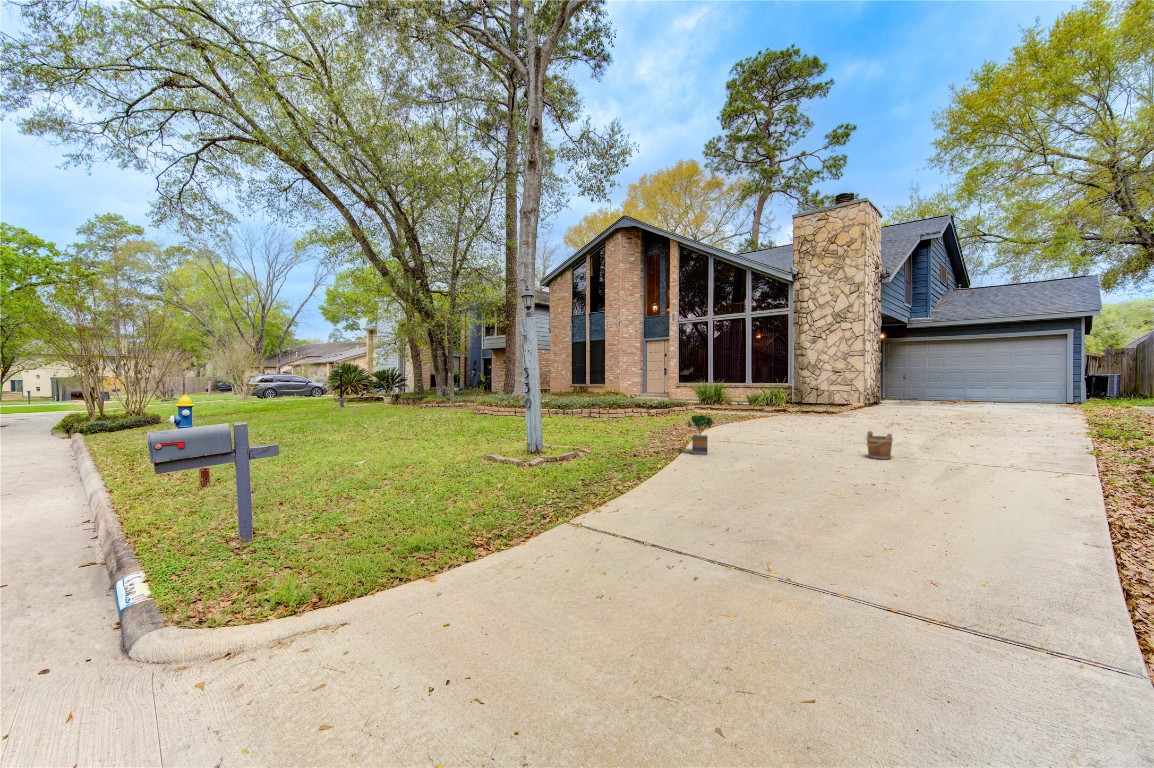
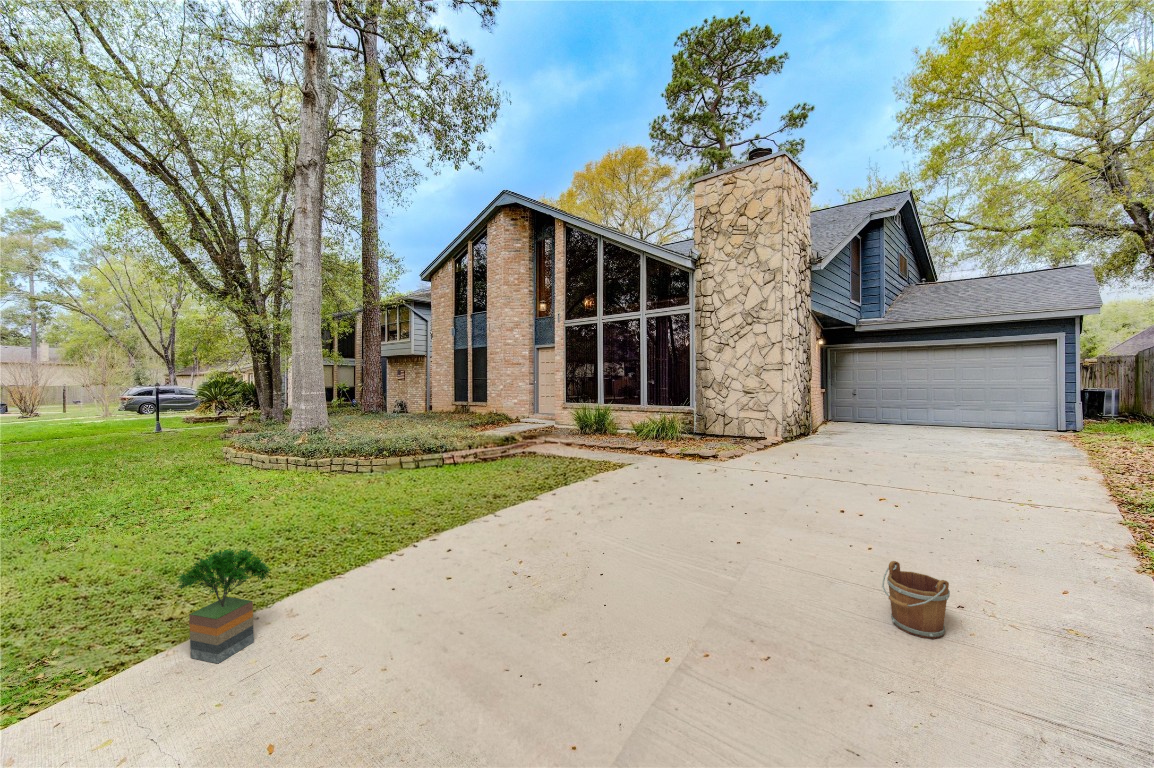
bucket: present [866,431,893,460] -> present [882,561,950,639]

